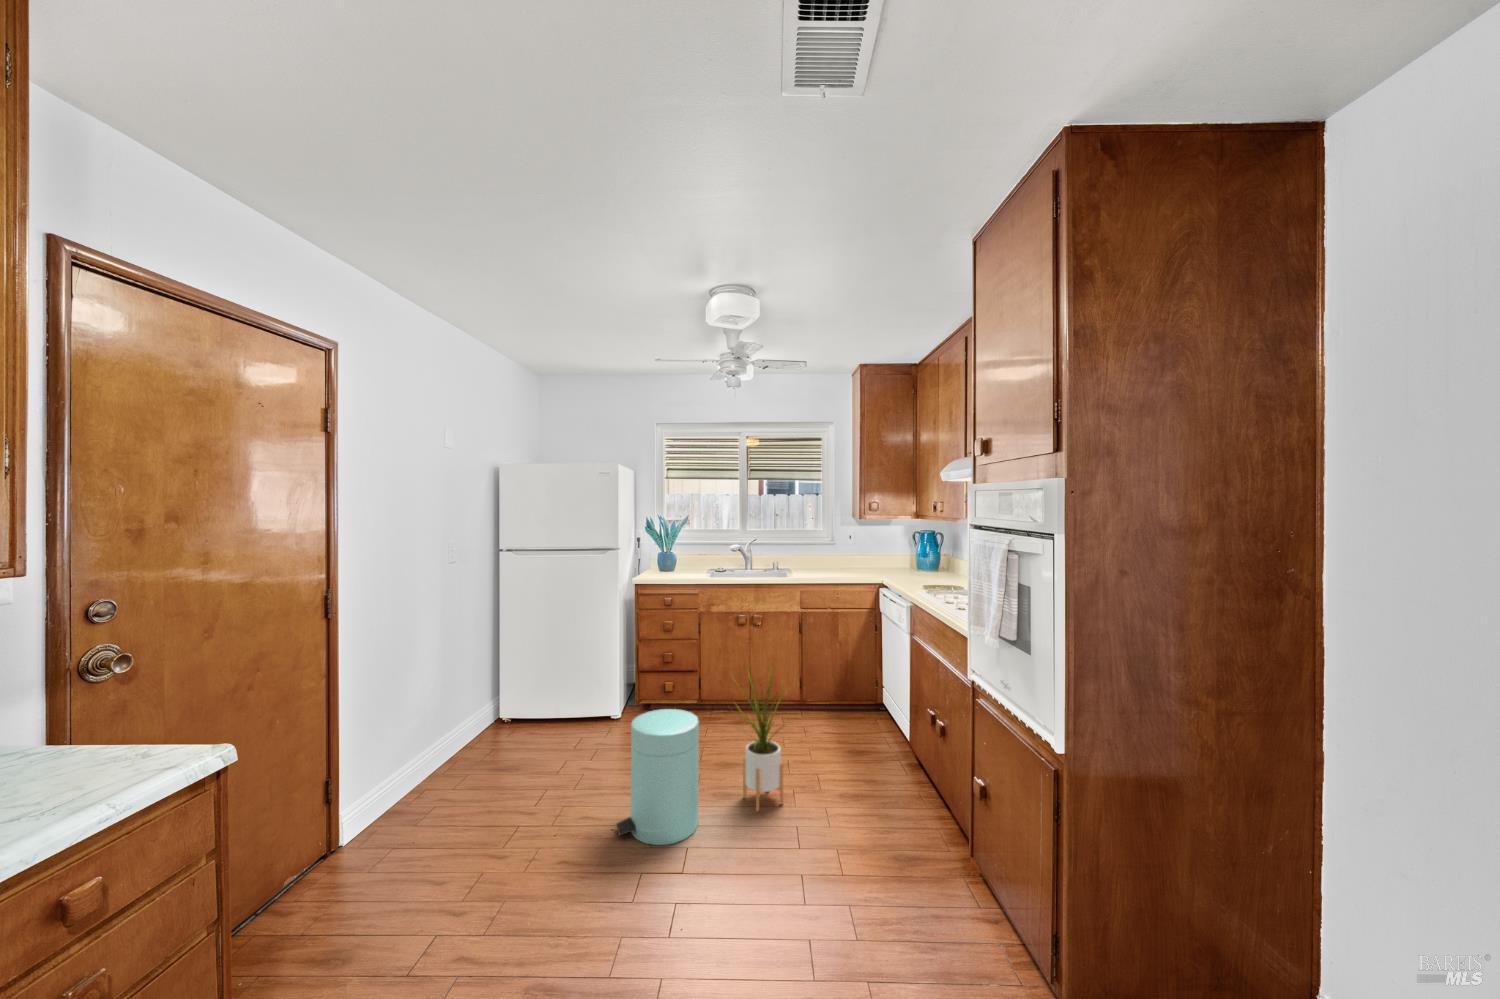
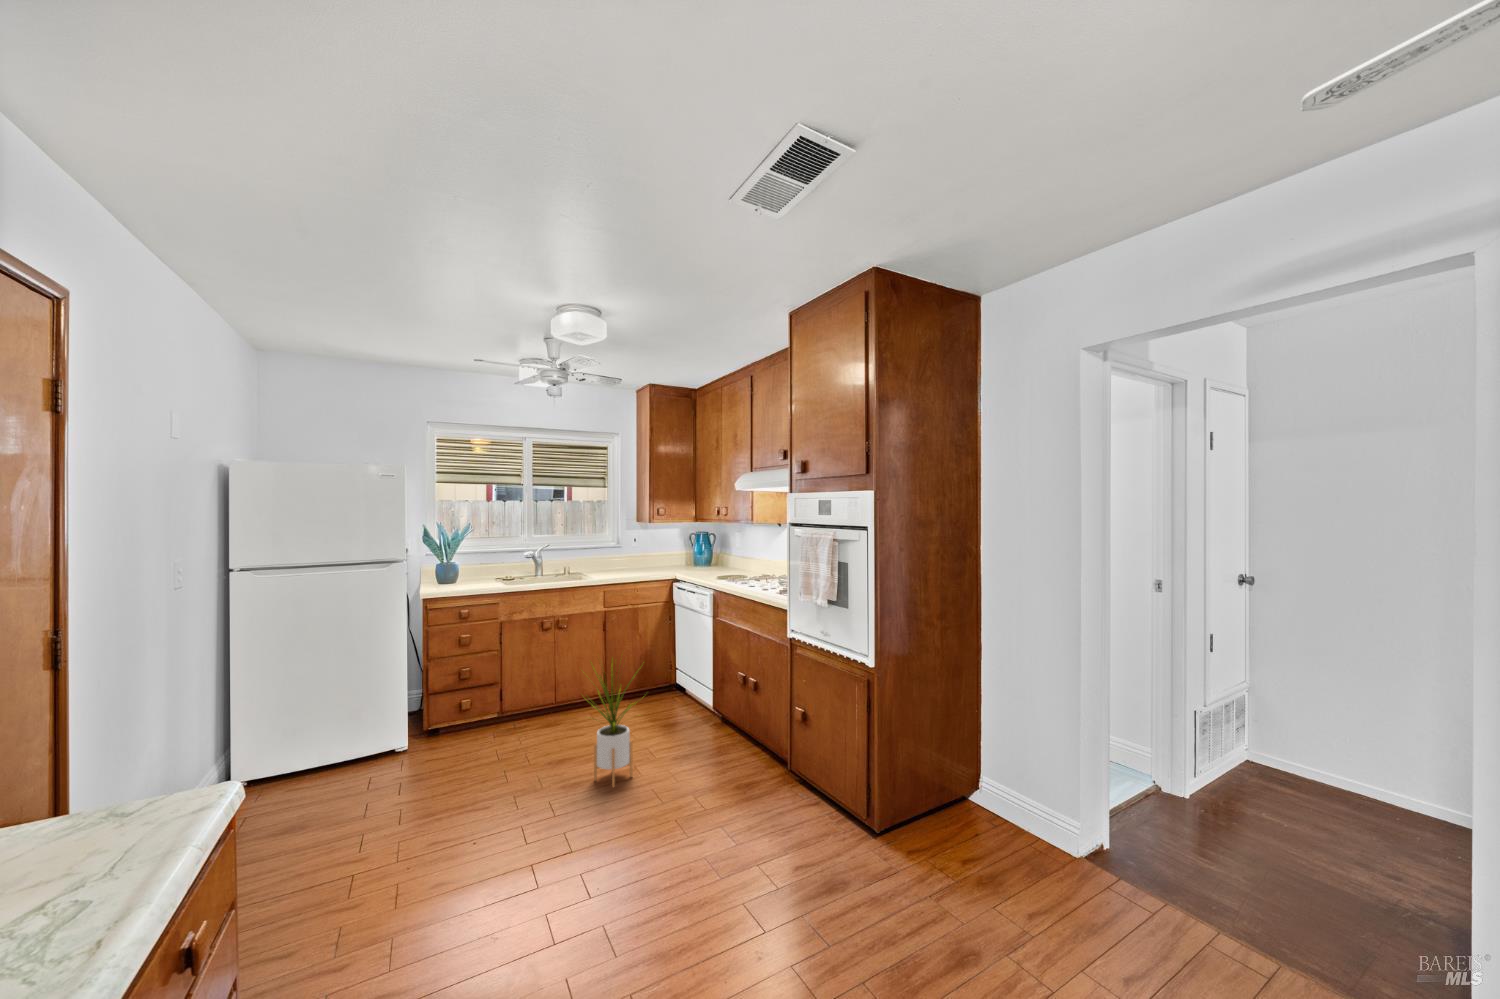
trash can: present [617,709,699,845] -> none [484,708,566,838]

